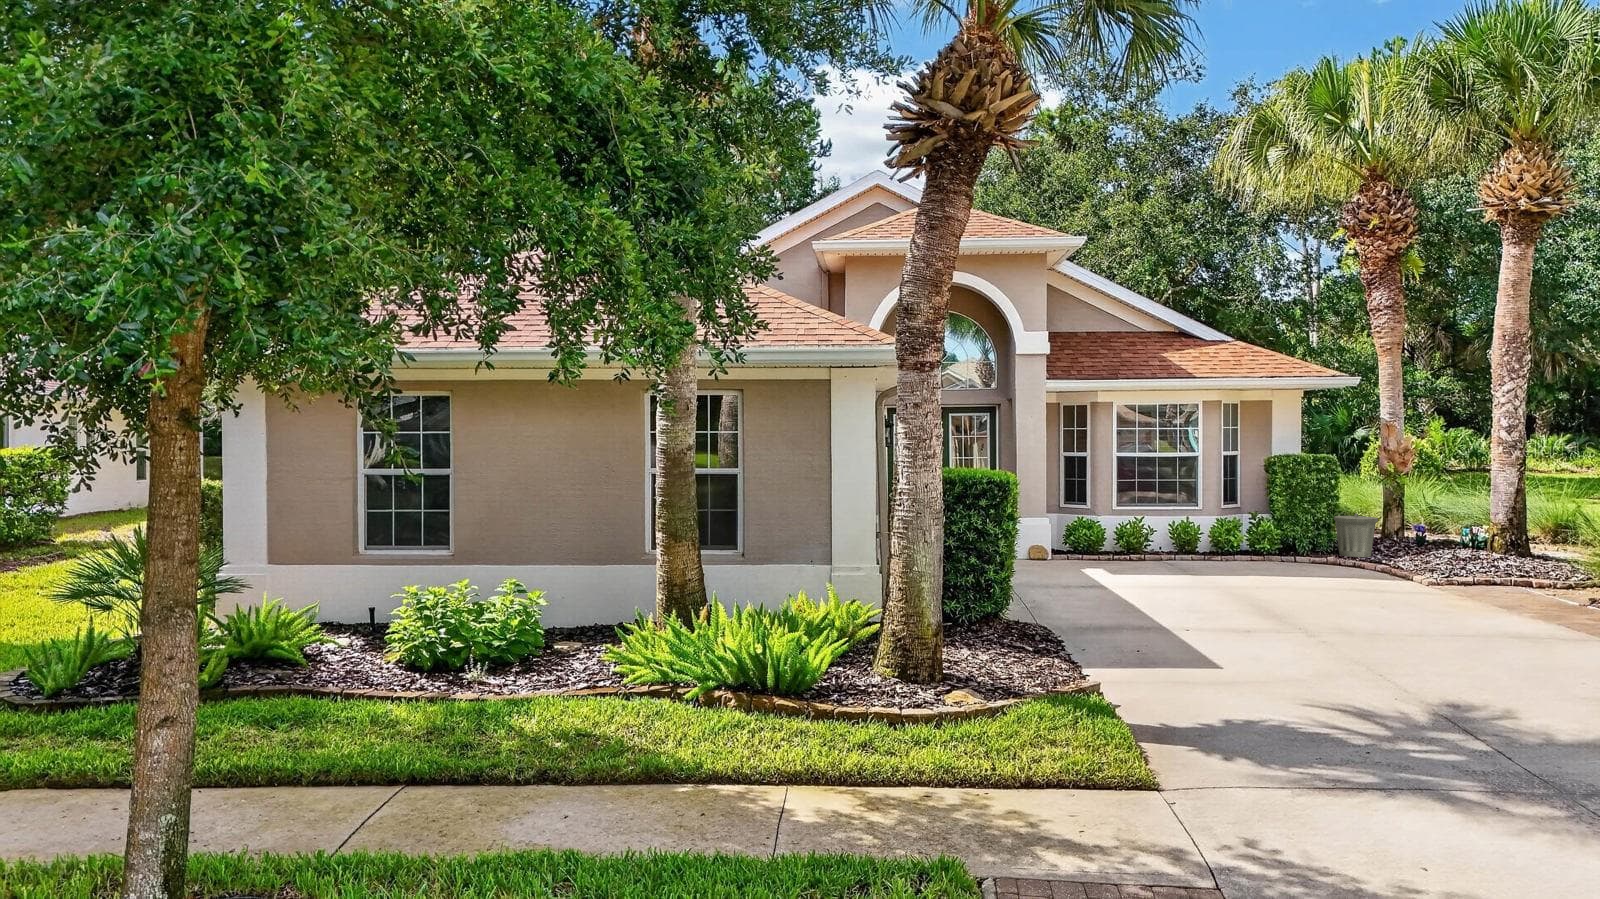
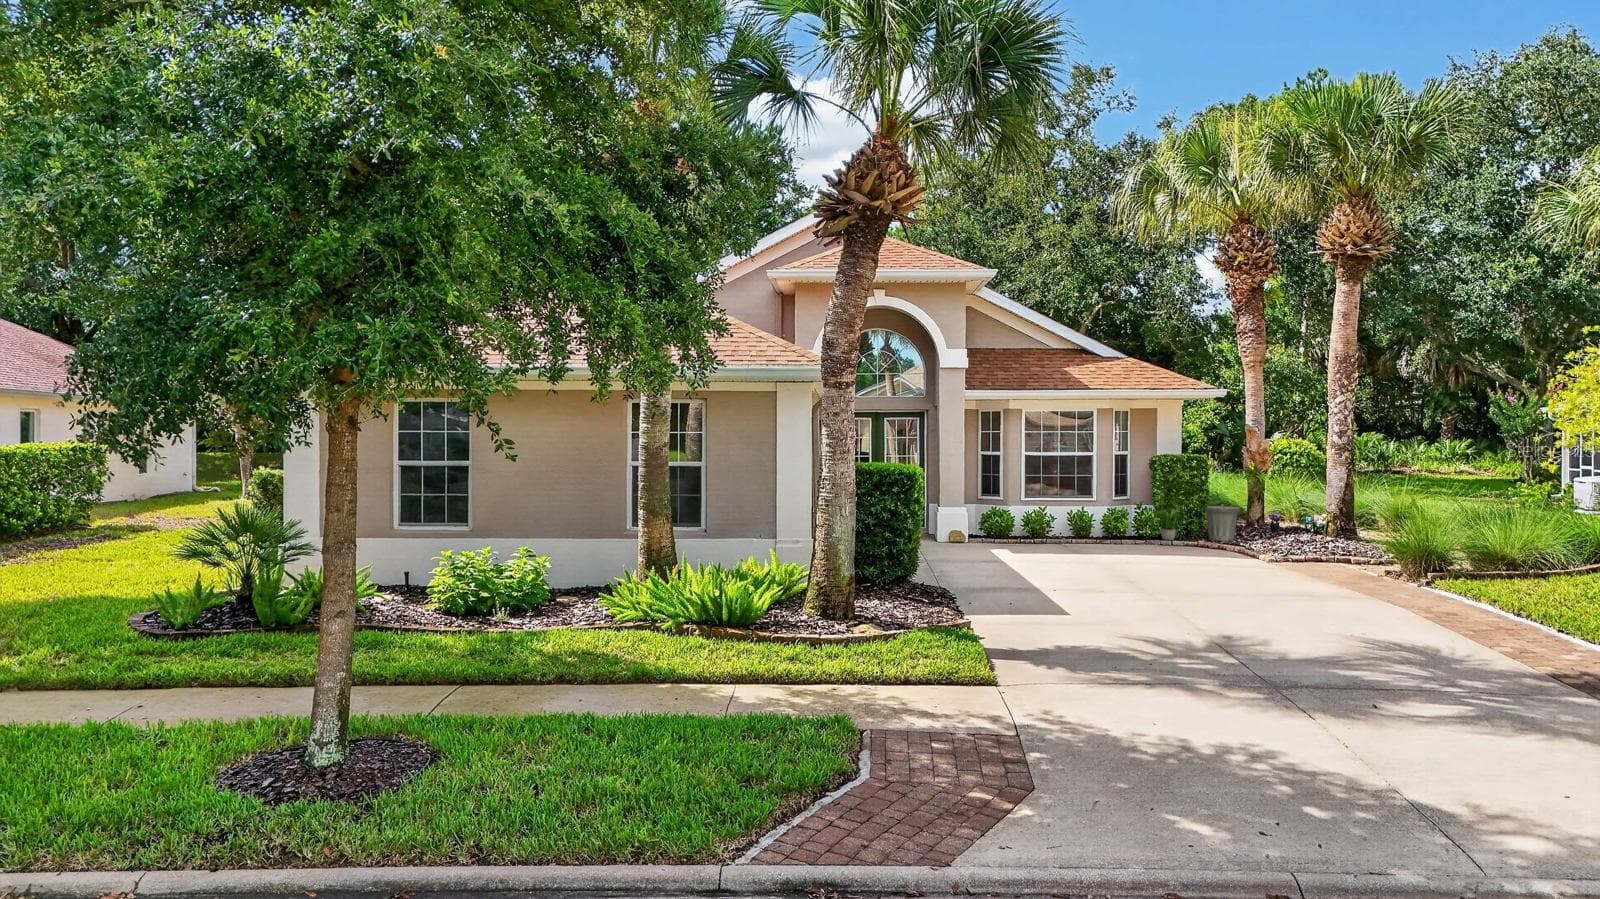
potted plant: none [1270,519,1315,556] -> present [1152,509,1185,540]

